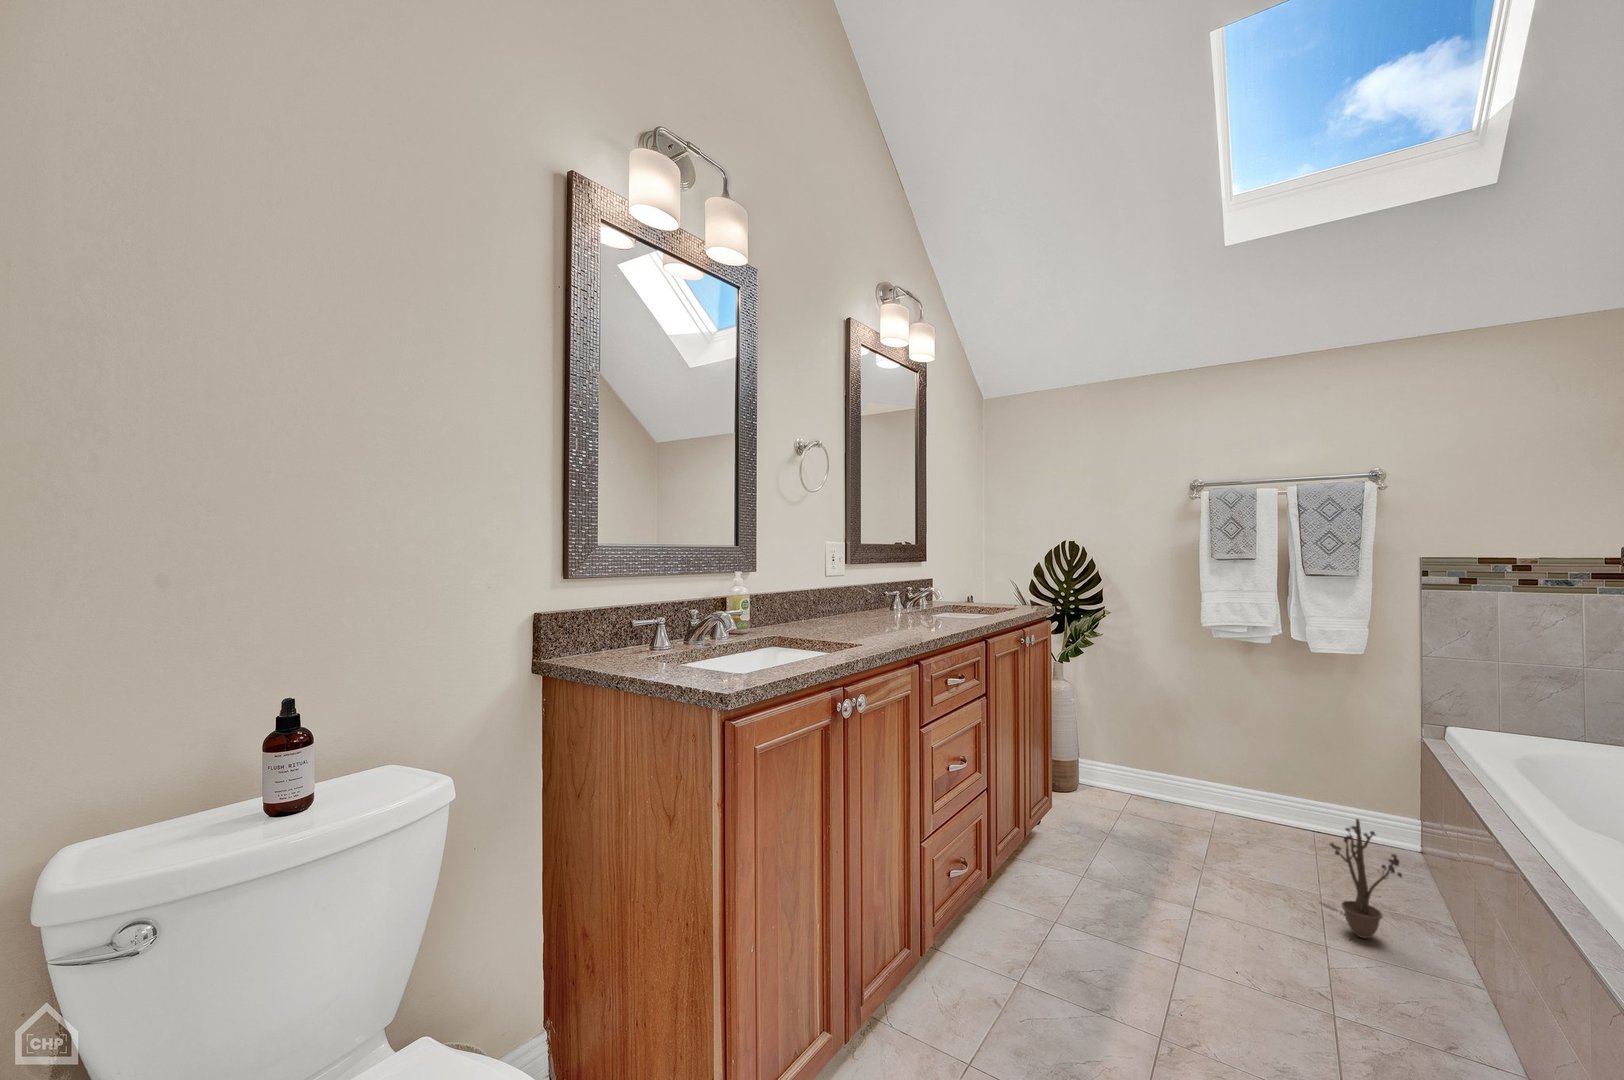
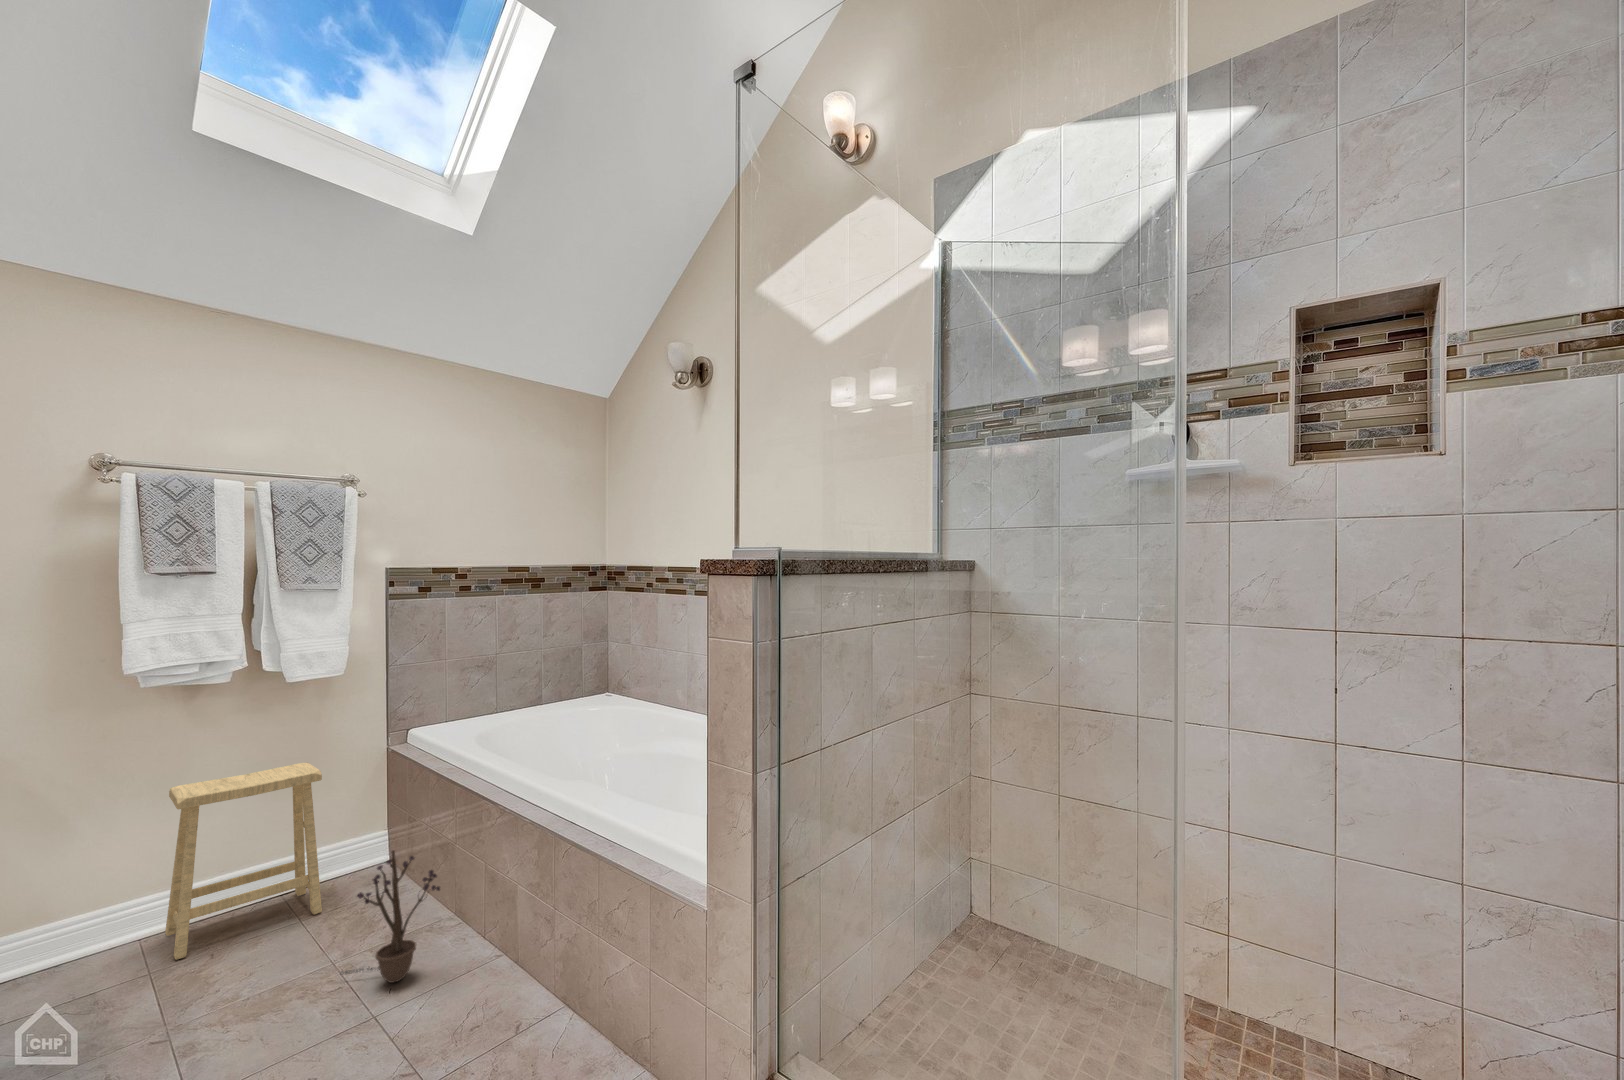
footstool: none [1229,713,1339,857] -> present [165,763,322,960]

